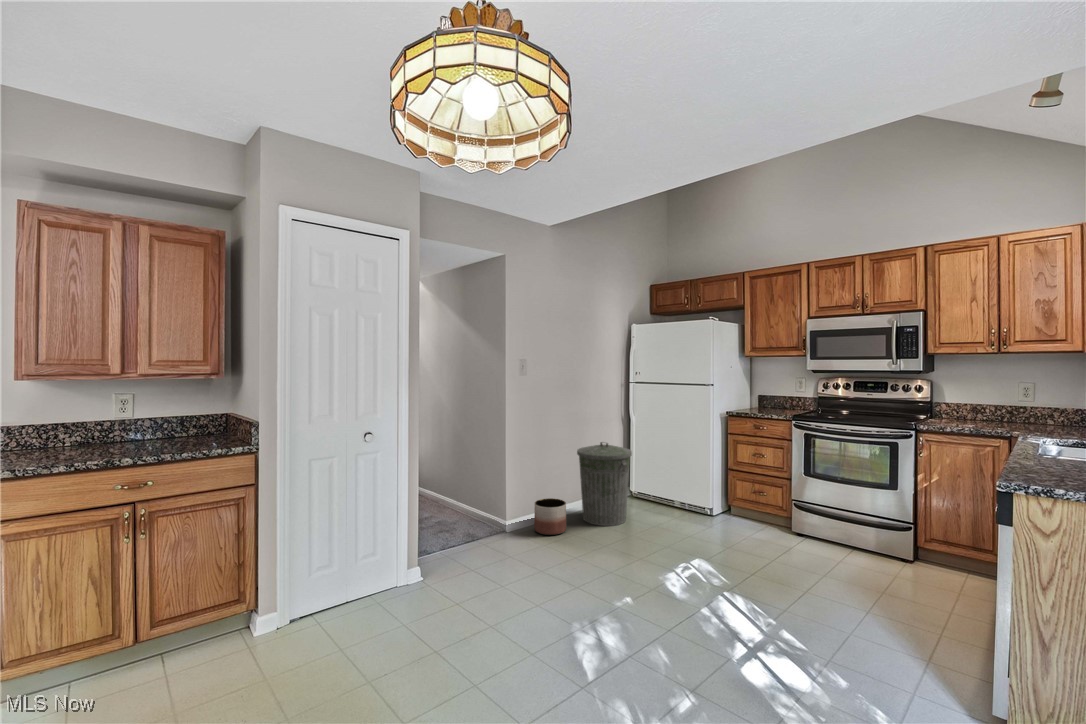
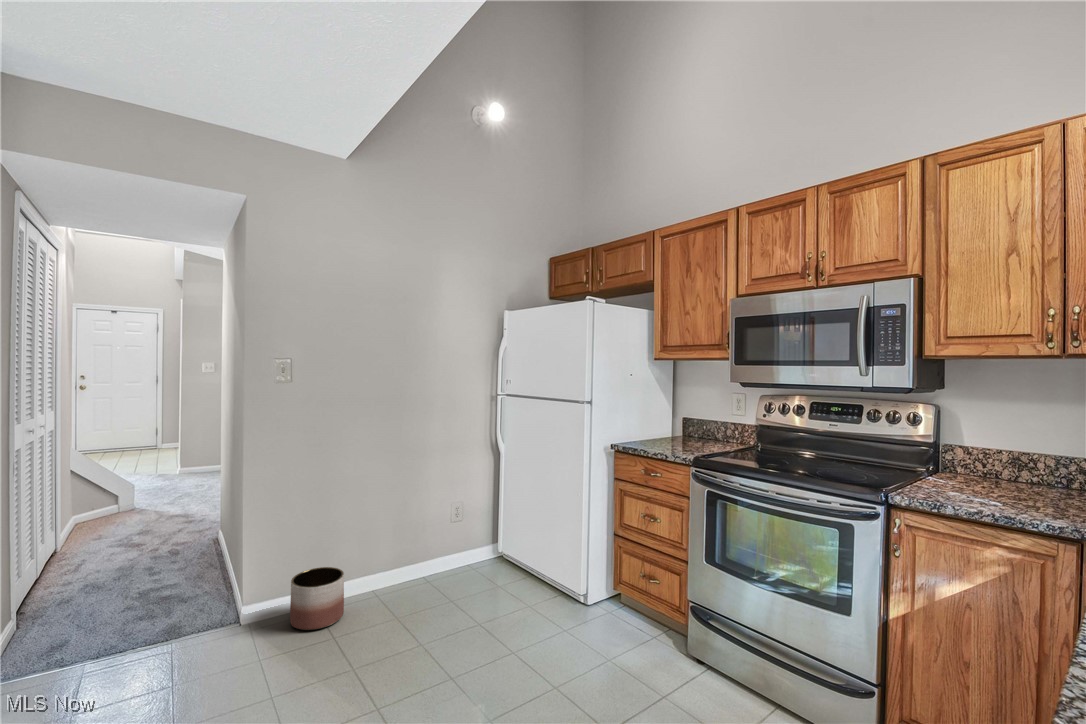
trash can: present [577,442,632,526] -> none [382,482,466,615]

